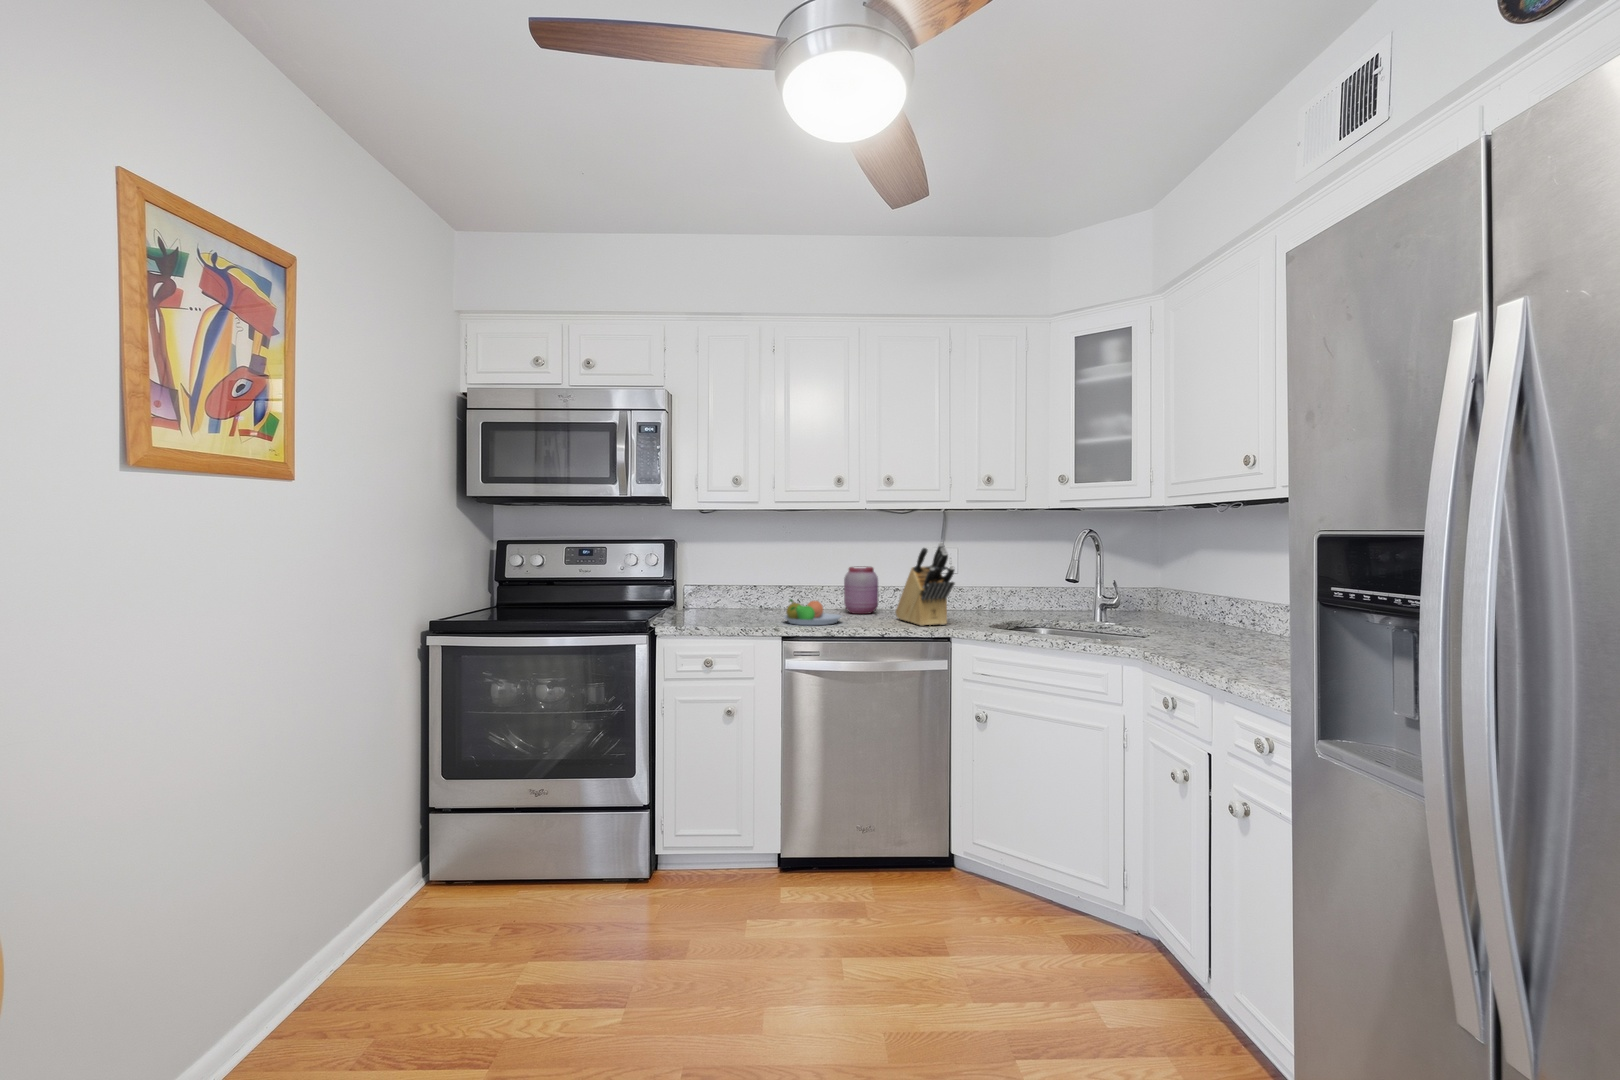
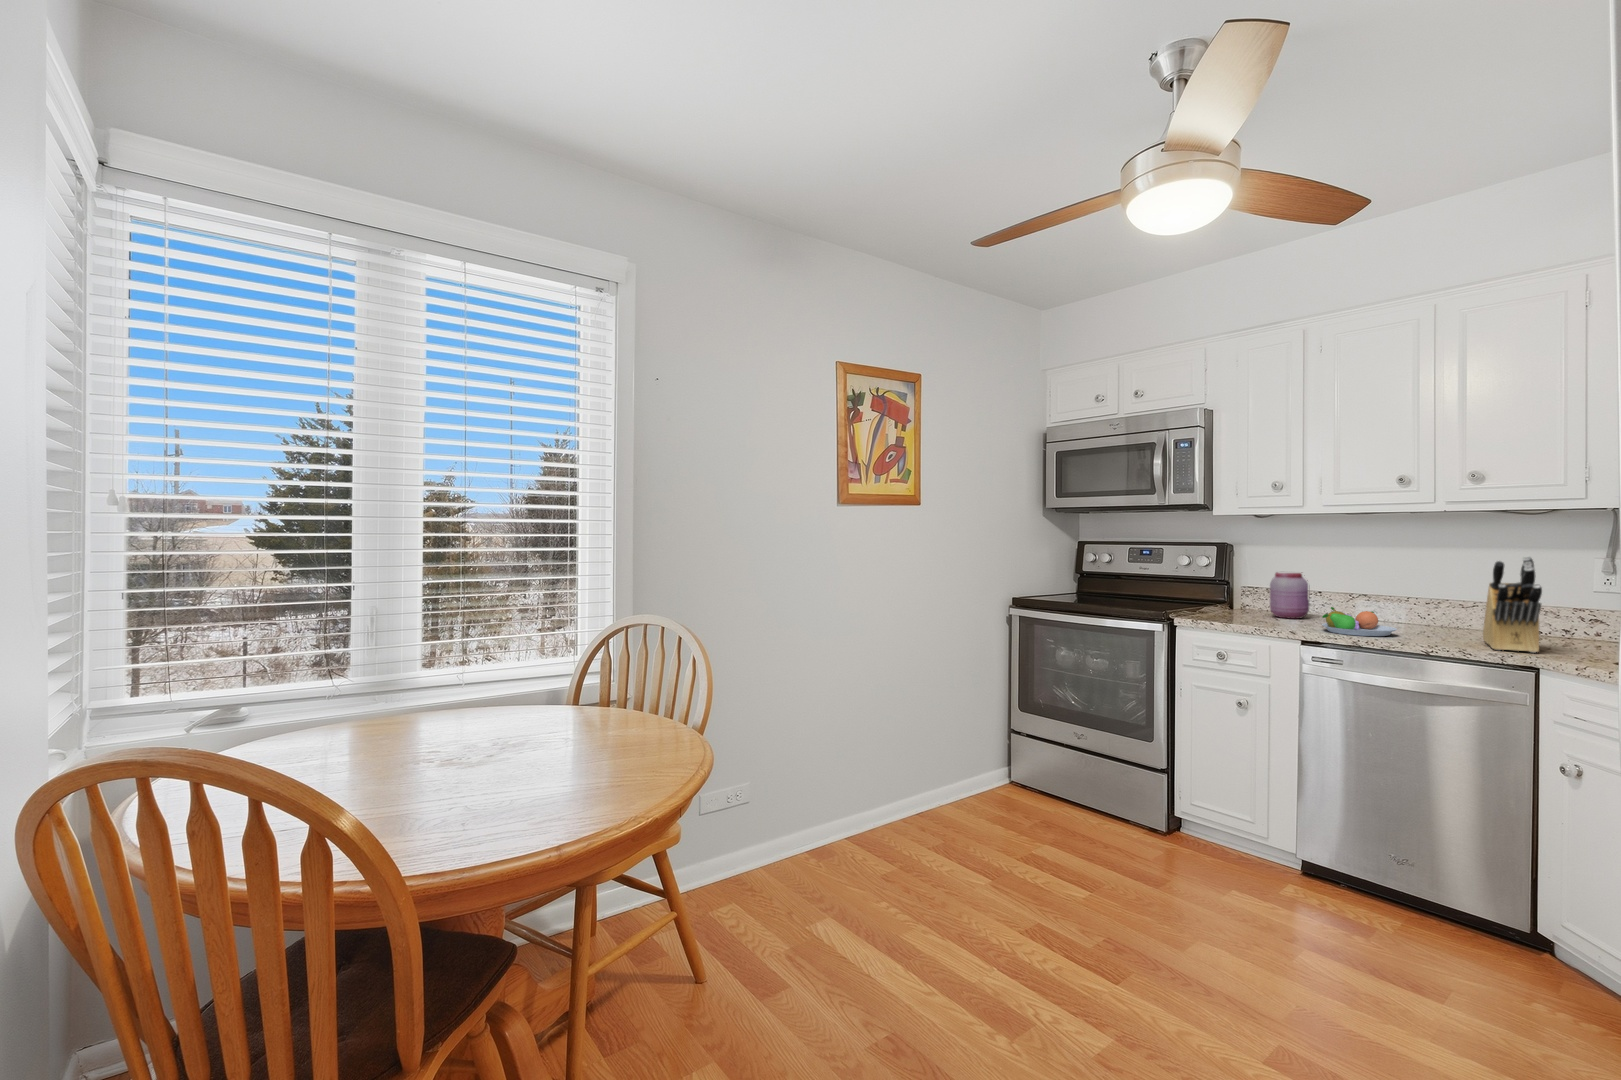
jar: present [844,567,879,614] -> present [1270,572,1309,619]

